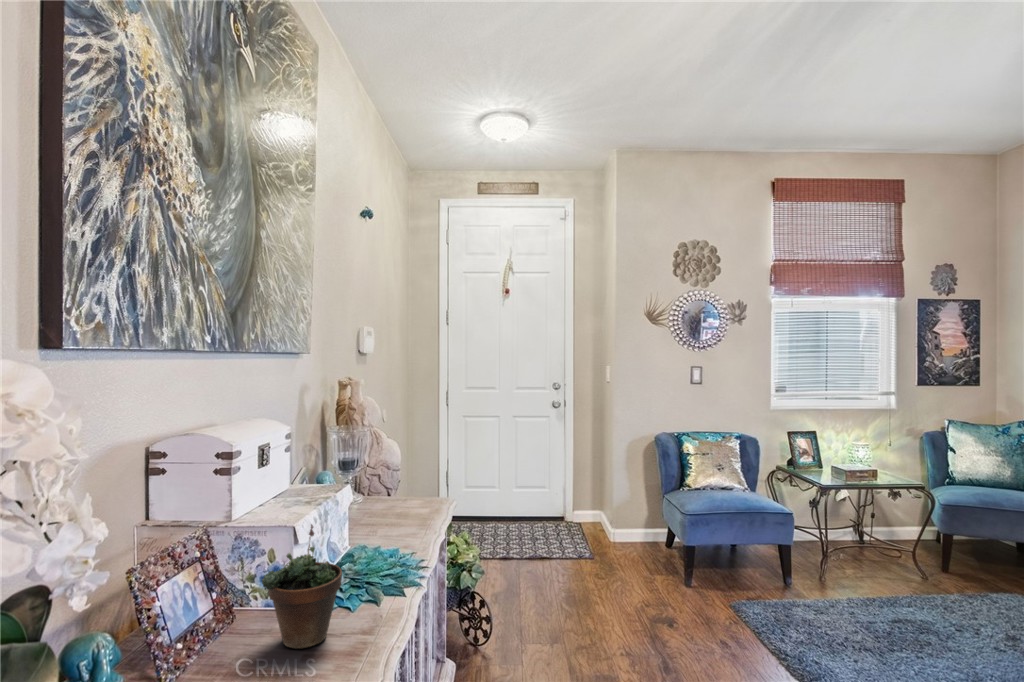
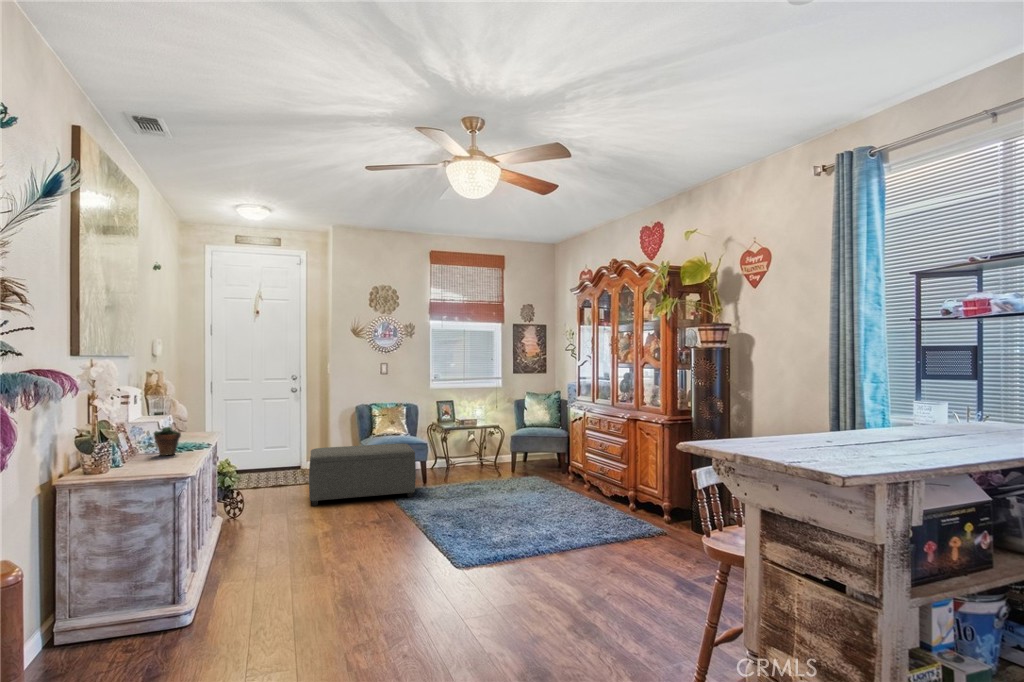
ottoman: none [595,511,799,630] -> present [309,444,416,506]

